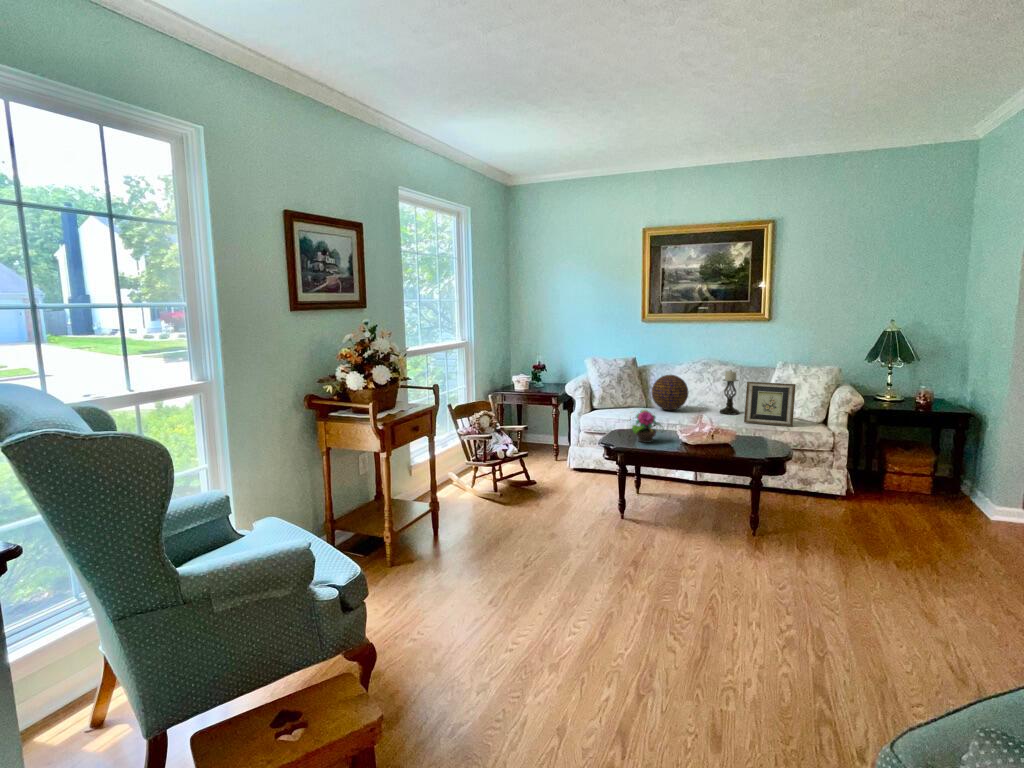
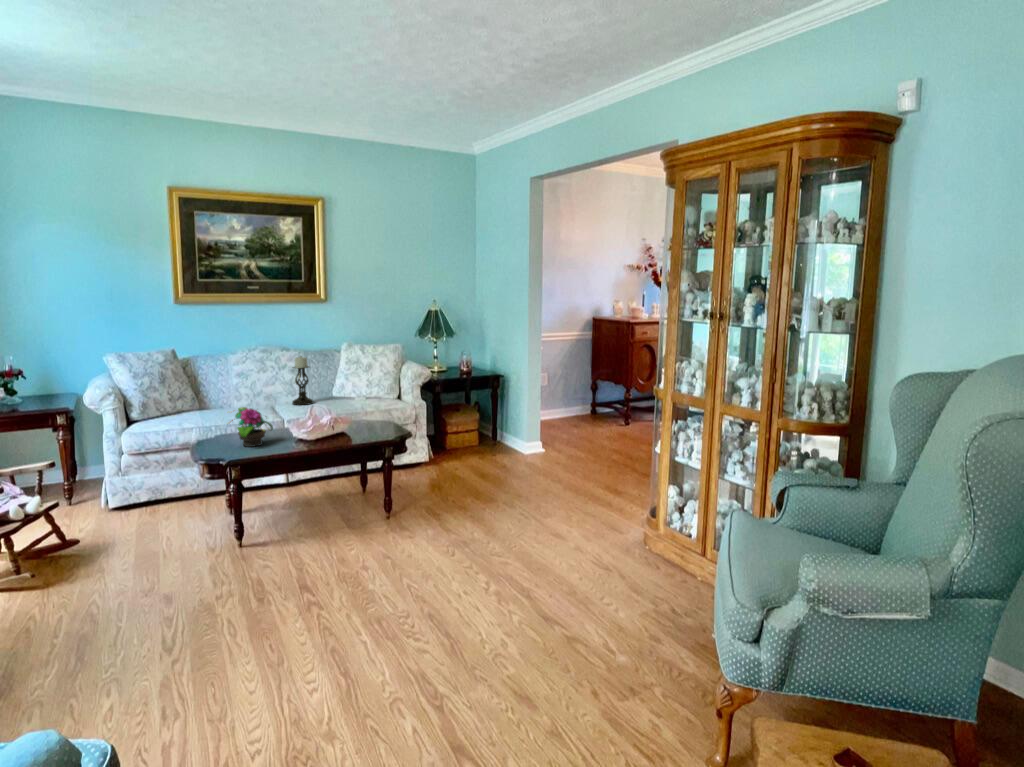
decorative orb: present [652,375,688,410] -> none [208,367,255,410]
picture frame: present [744,382,796,426] -> none [328,364,378,410]

